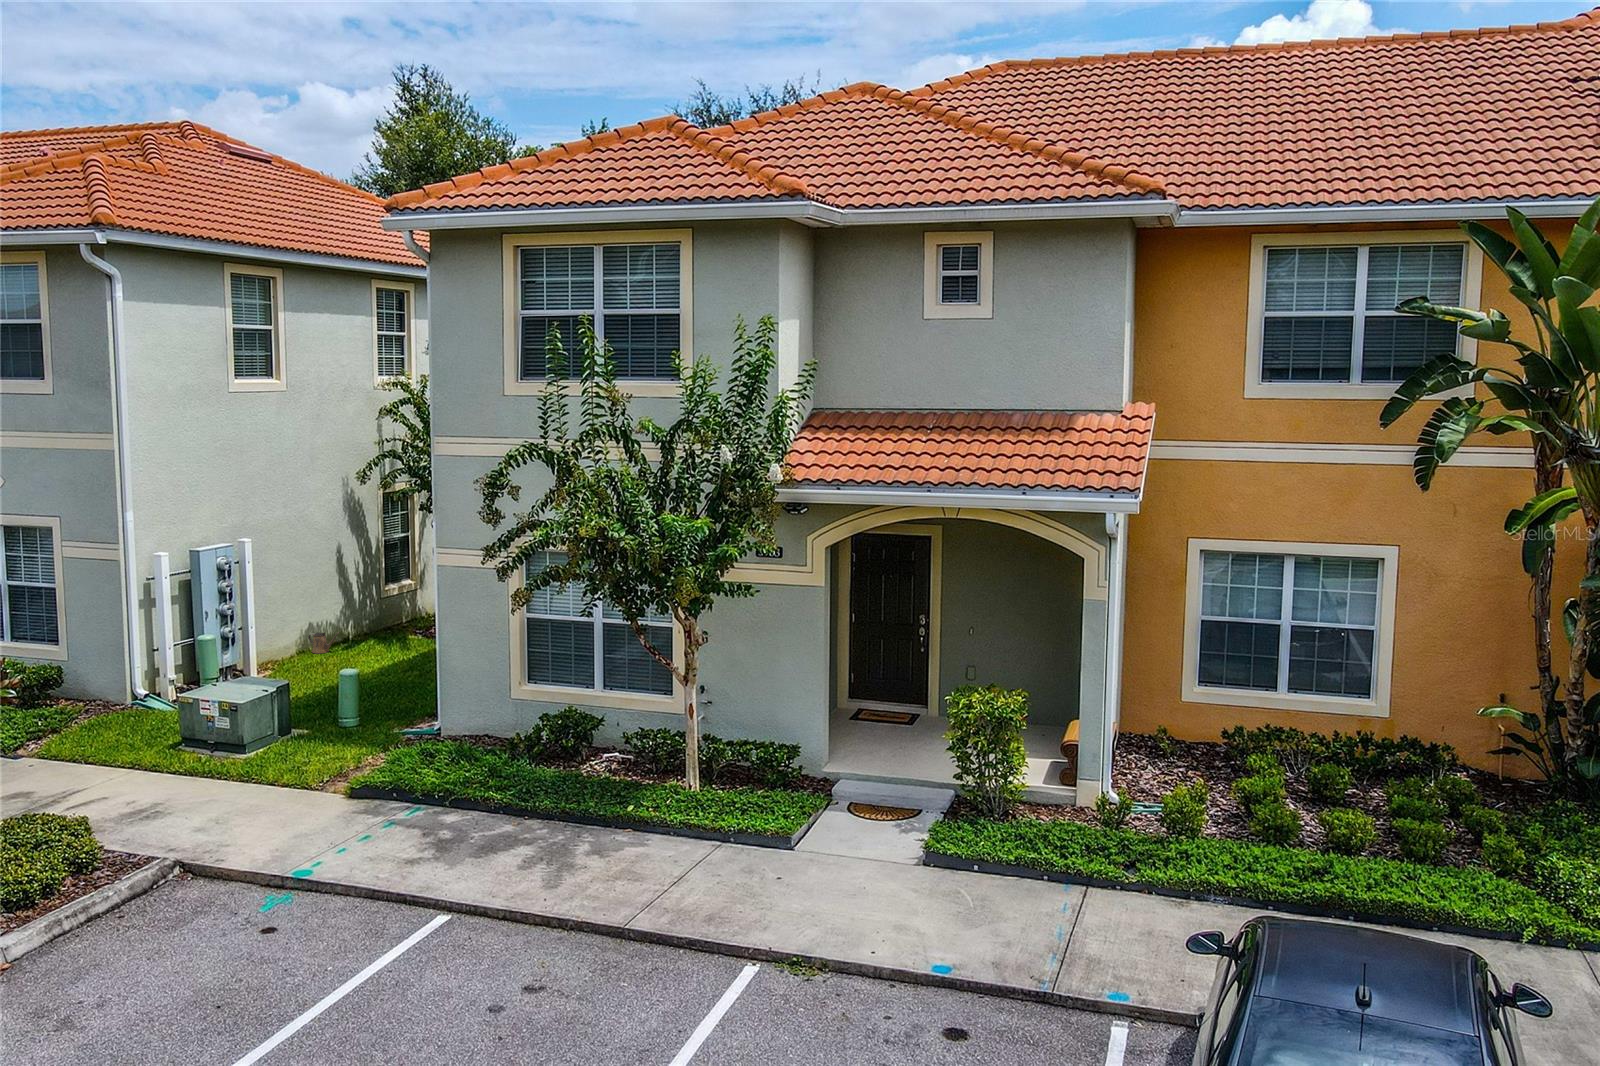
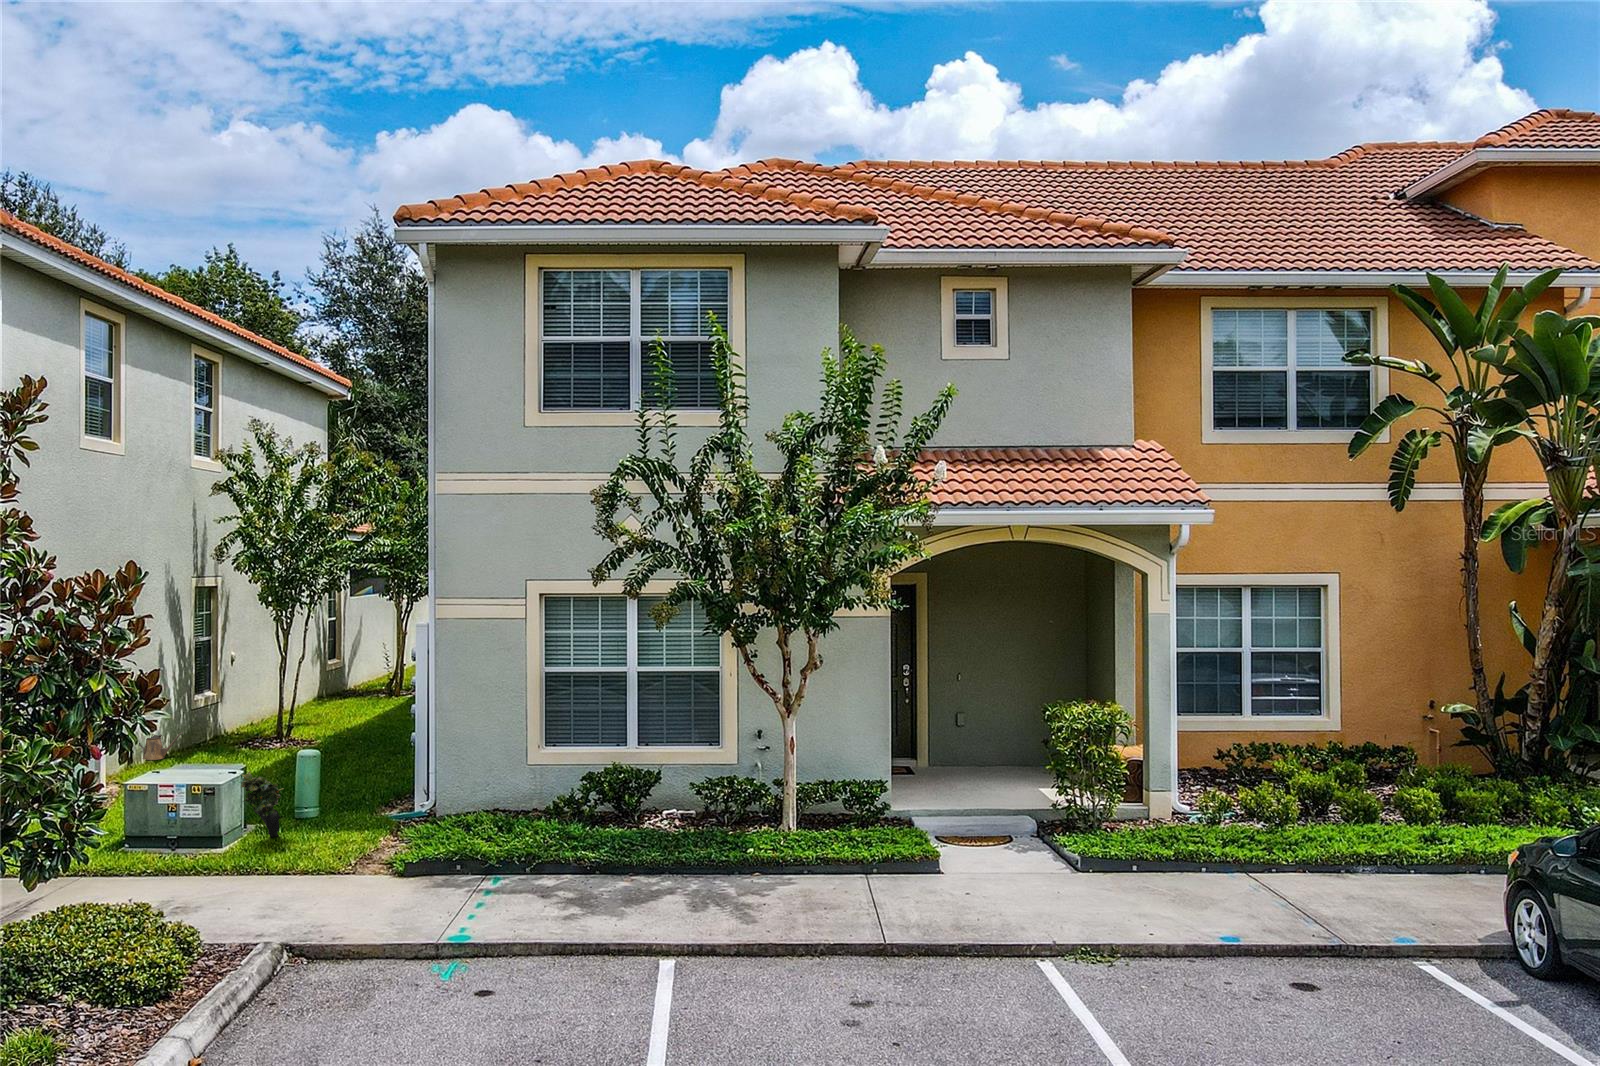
potted plant: none [274,690,312,745] -> present [241,771,284,837]

